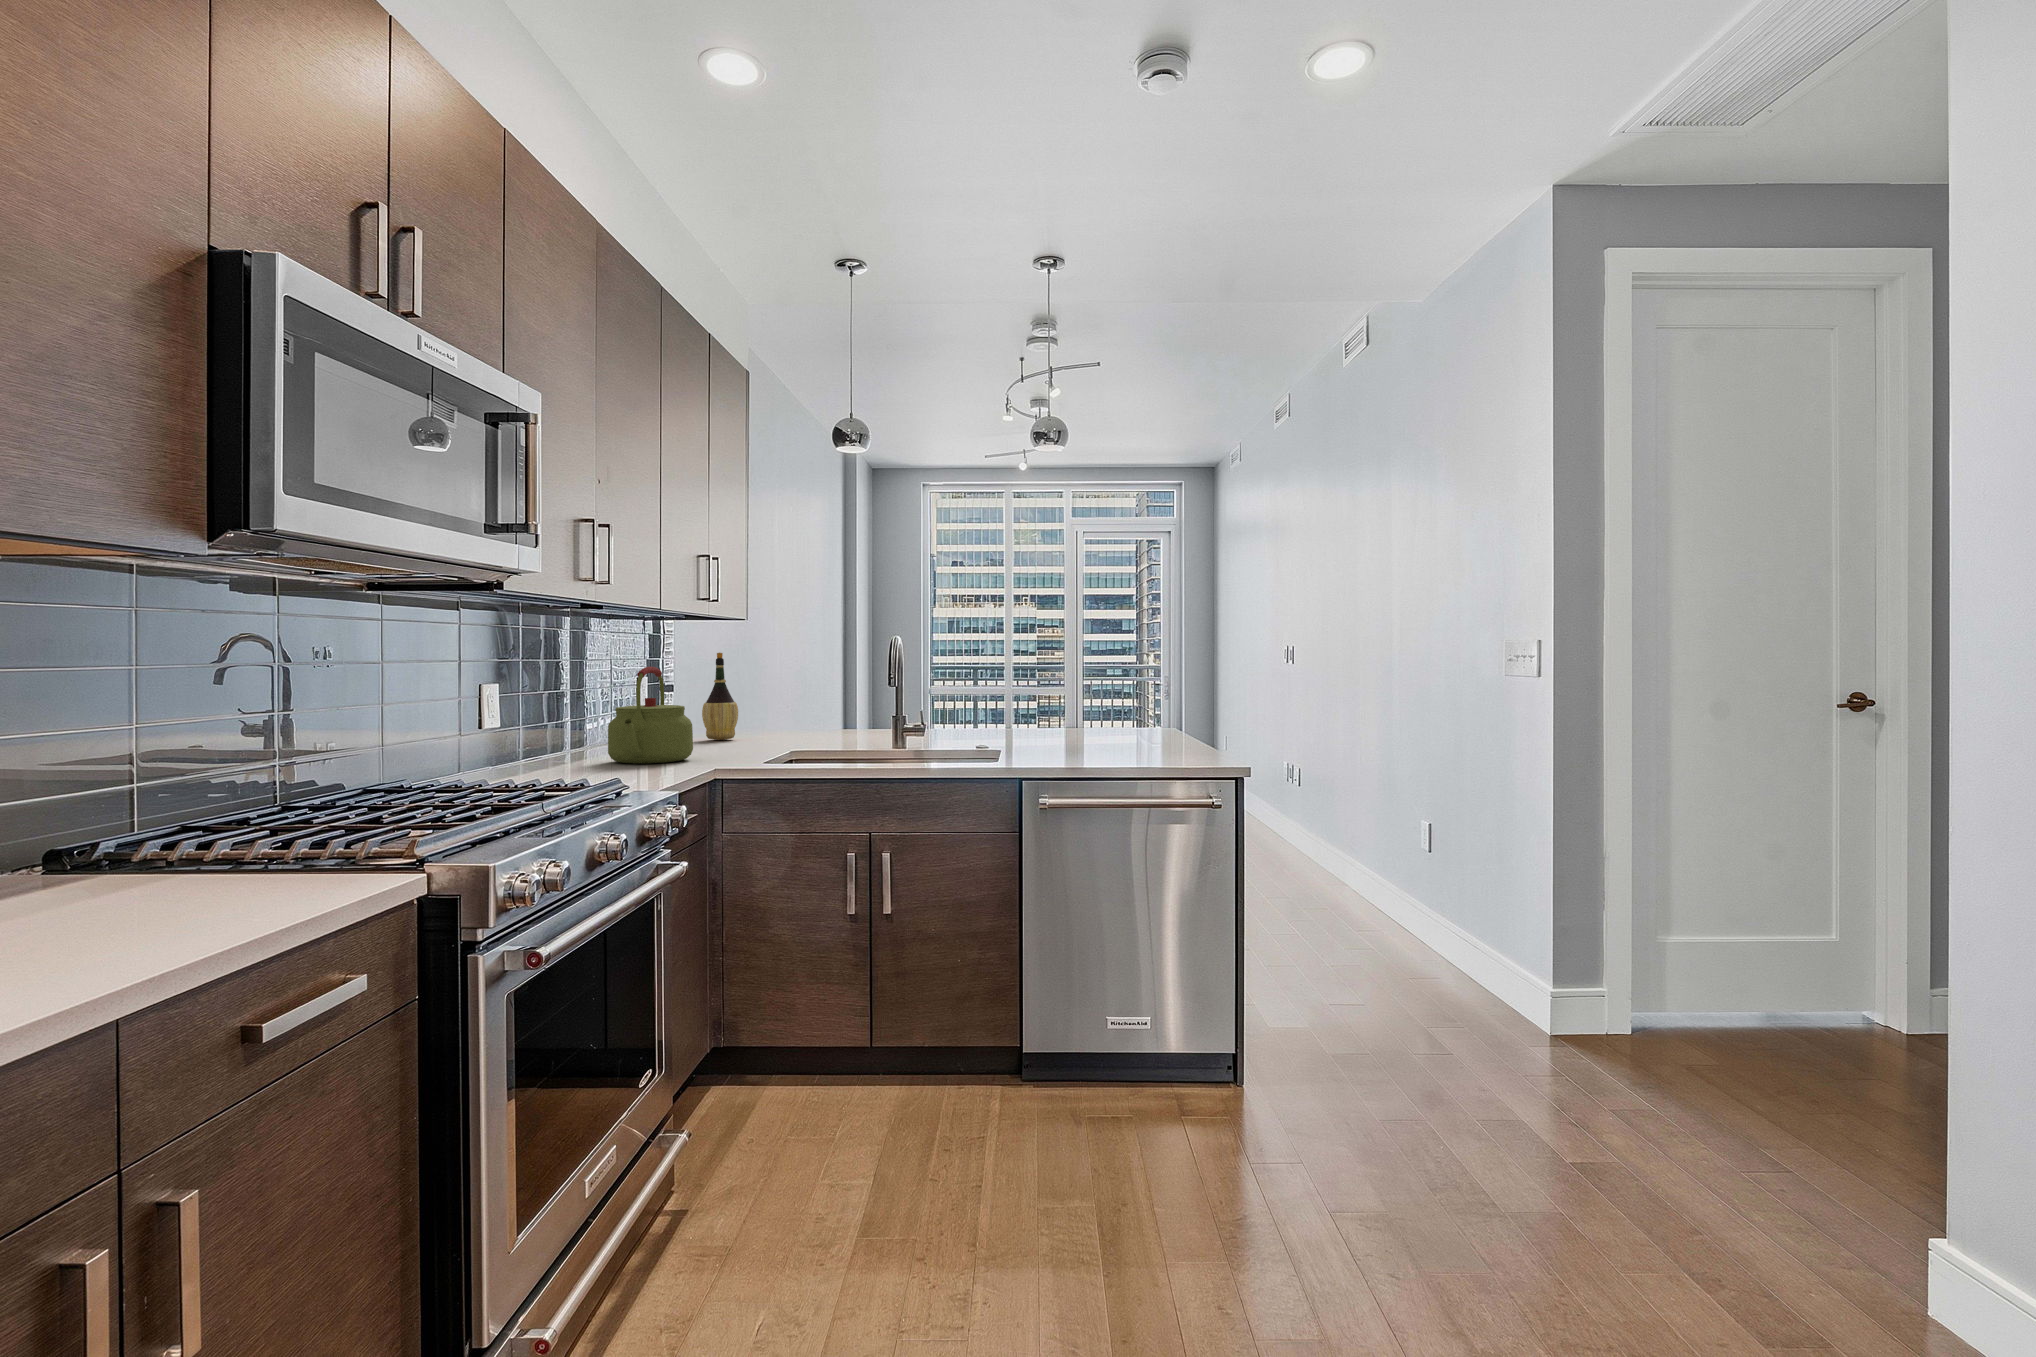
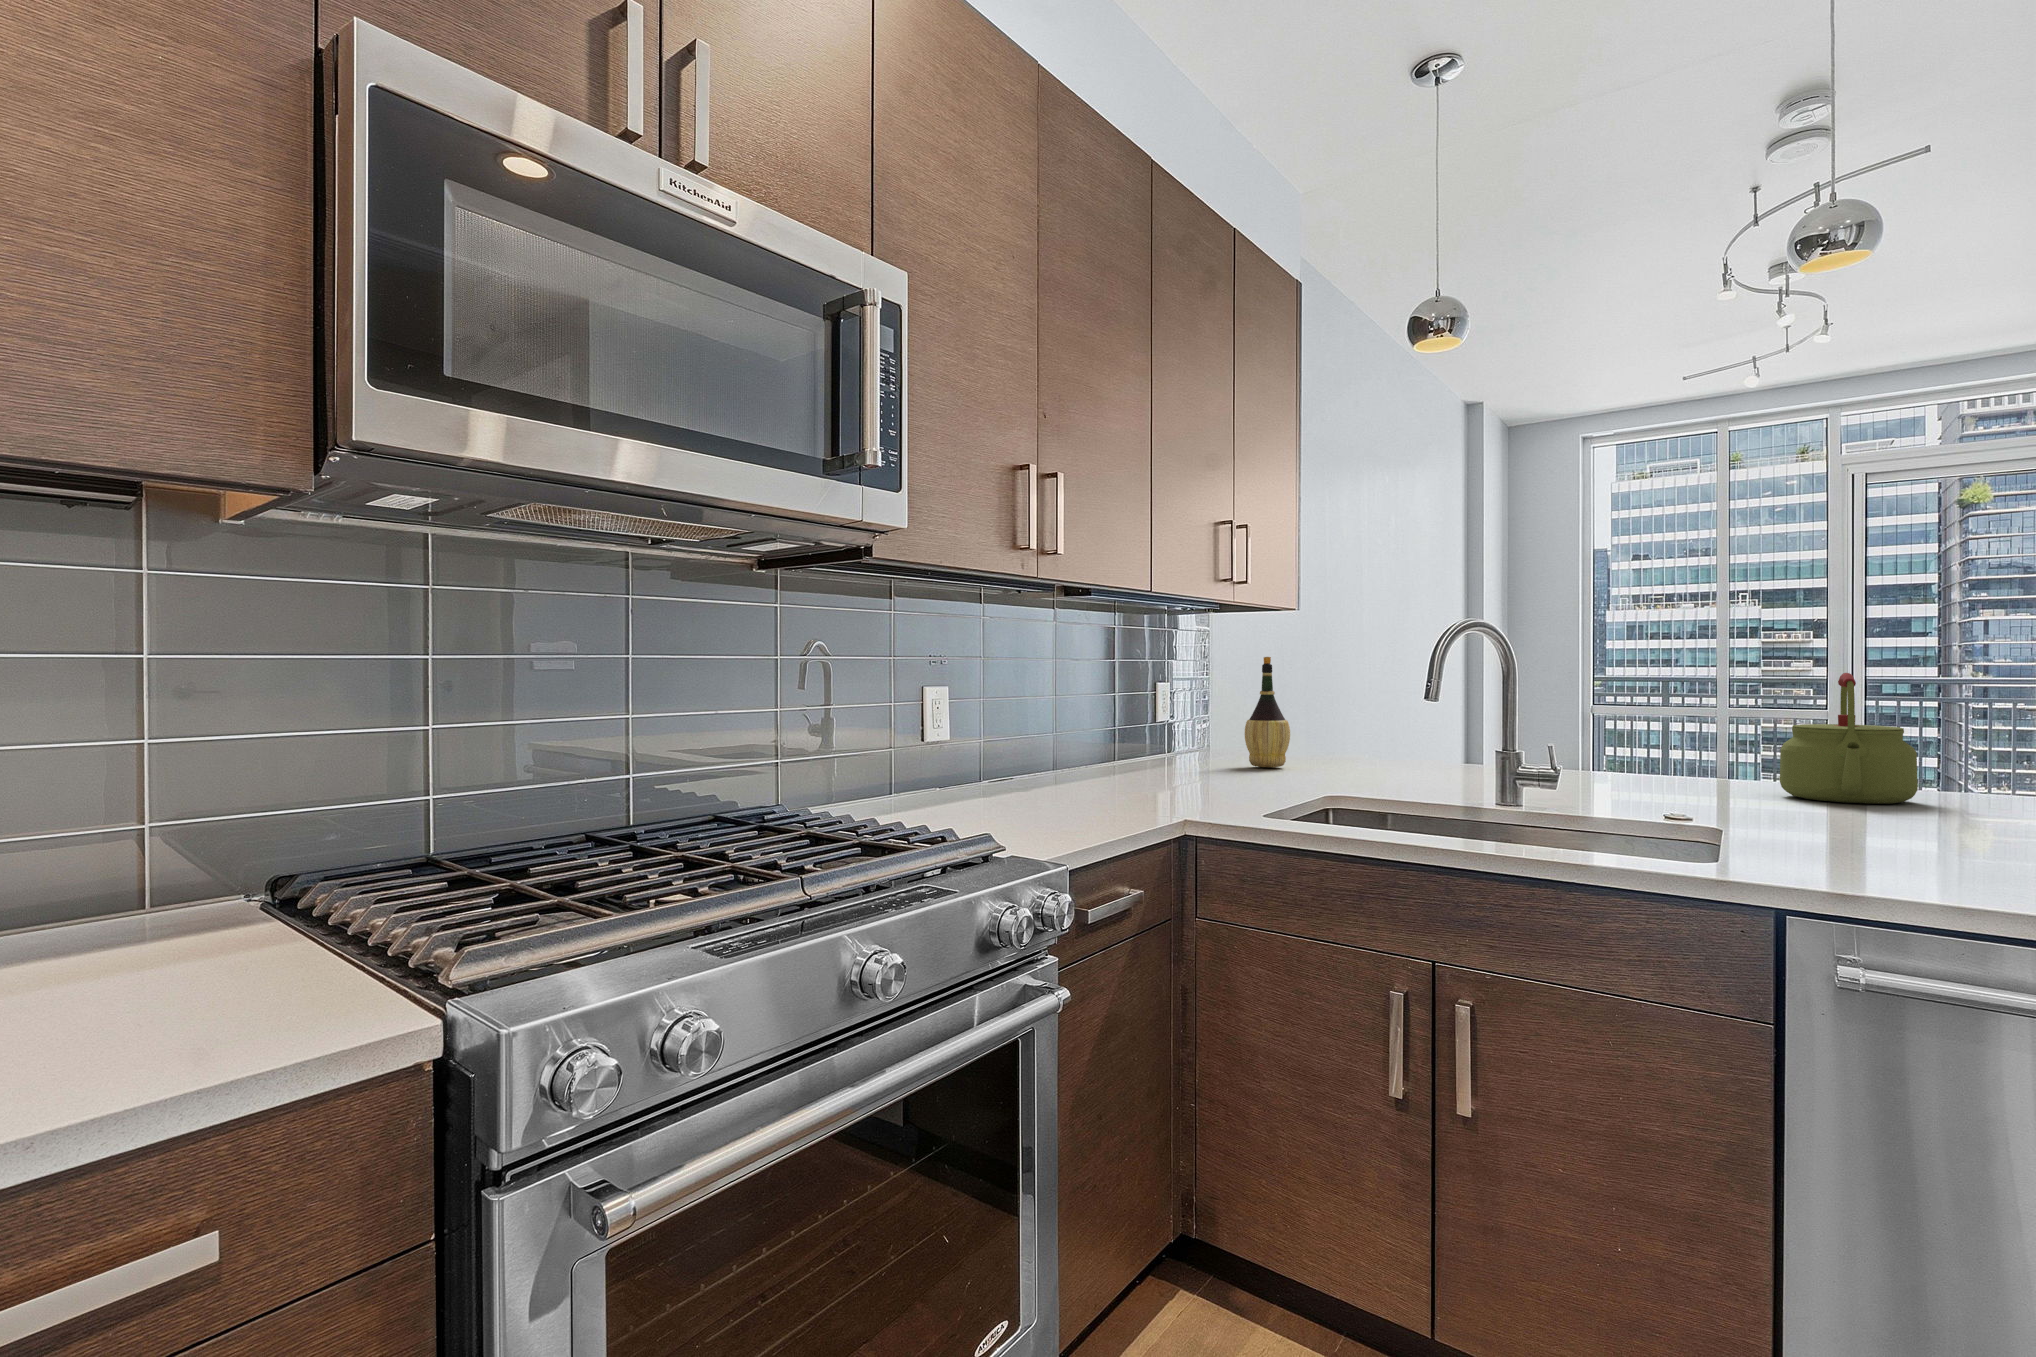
kettle: present [608,667,693,764] -> present [1780,673,1918,804]

